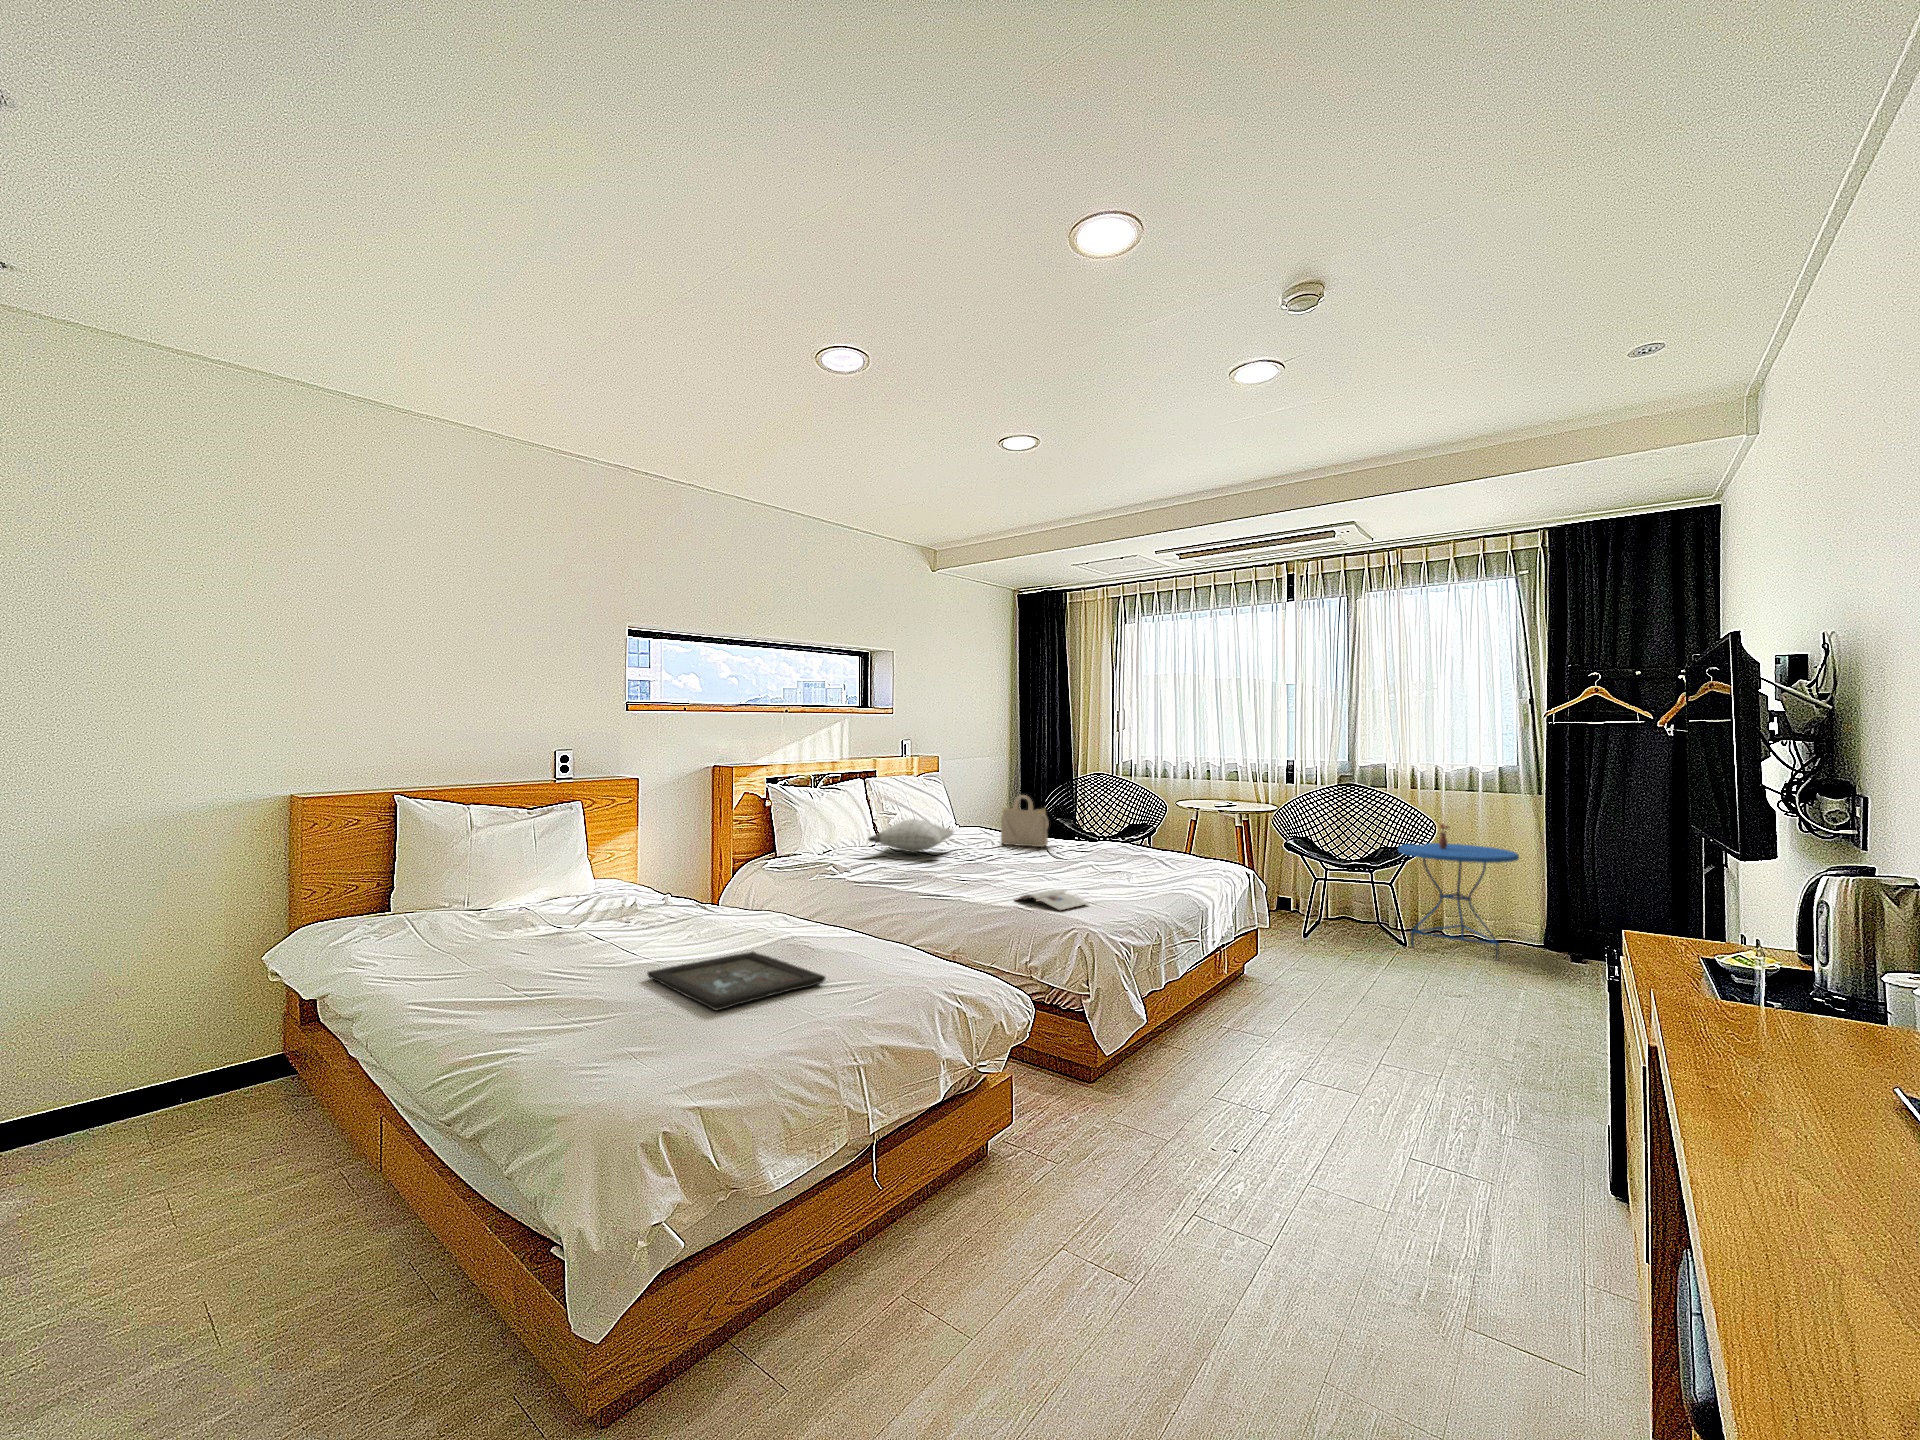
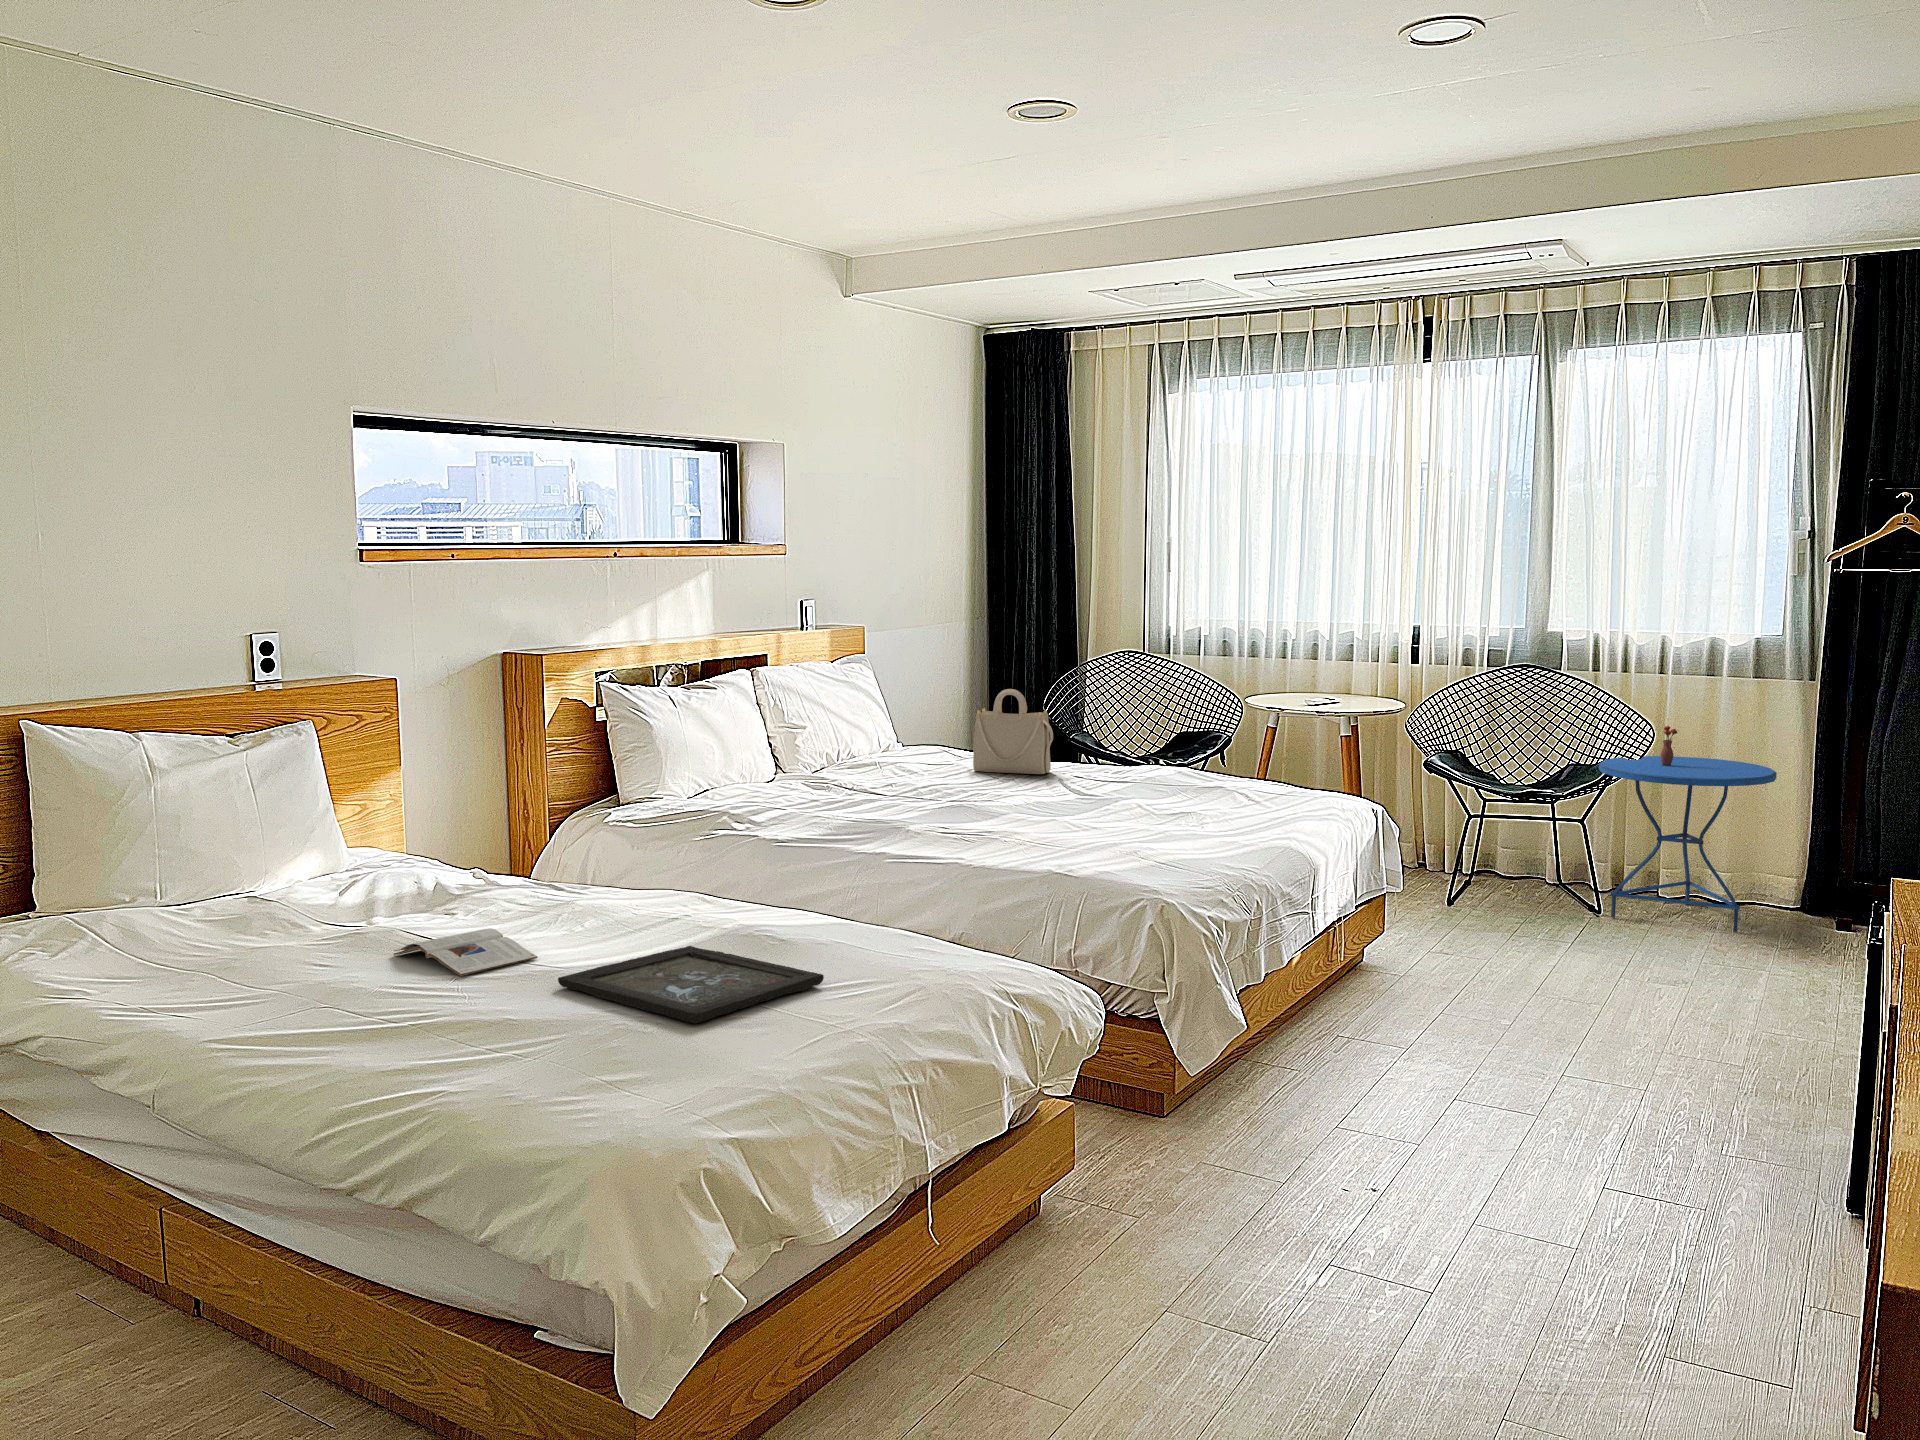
pillow: present [869,819,953,853] -> none [767,733,904,789]
magazine: present [1015,889,1088,910] -> present [394,928,538,976]

